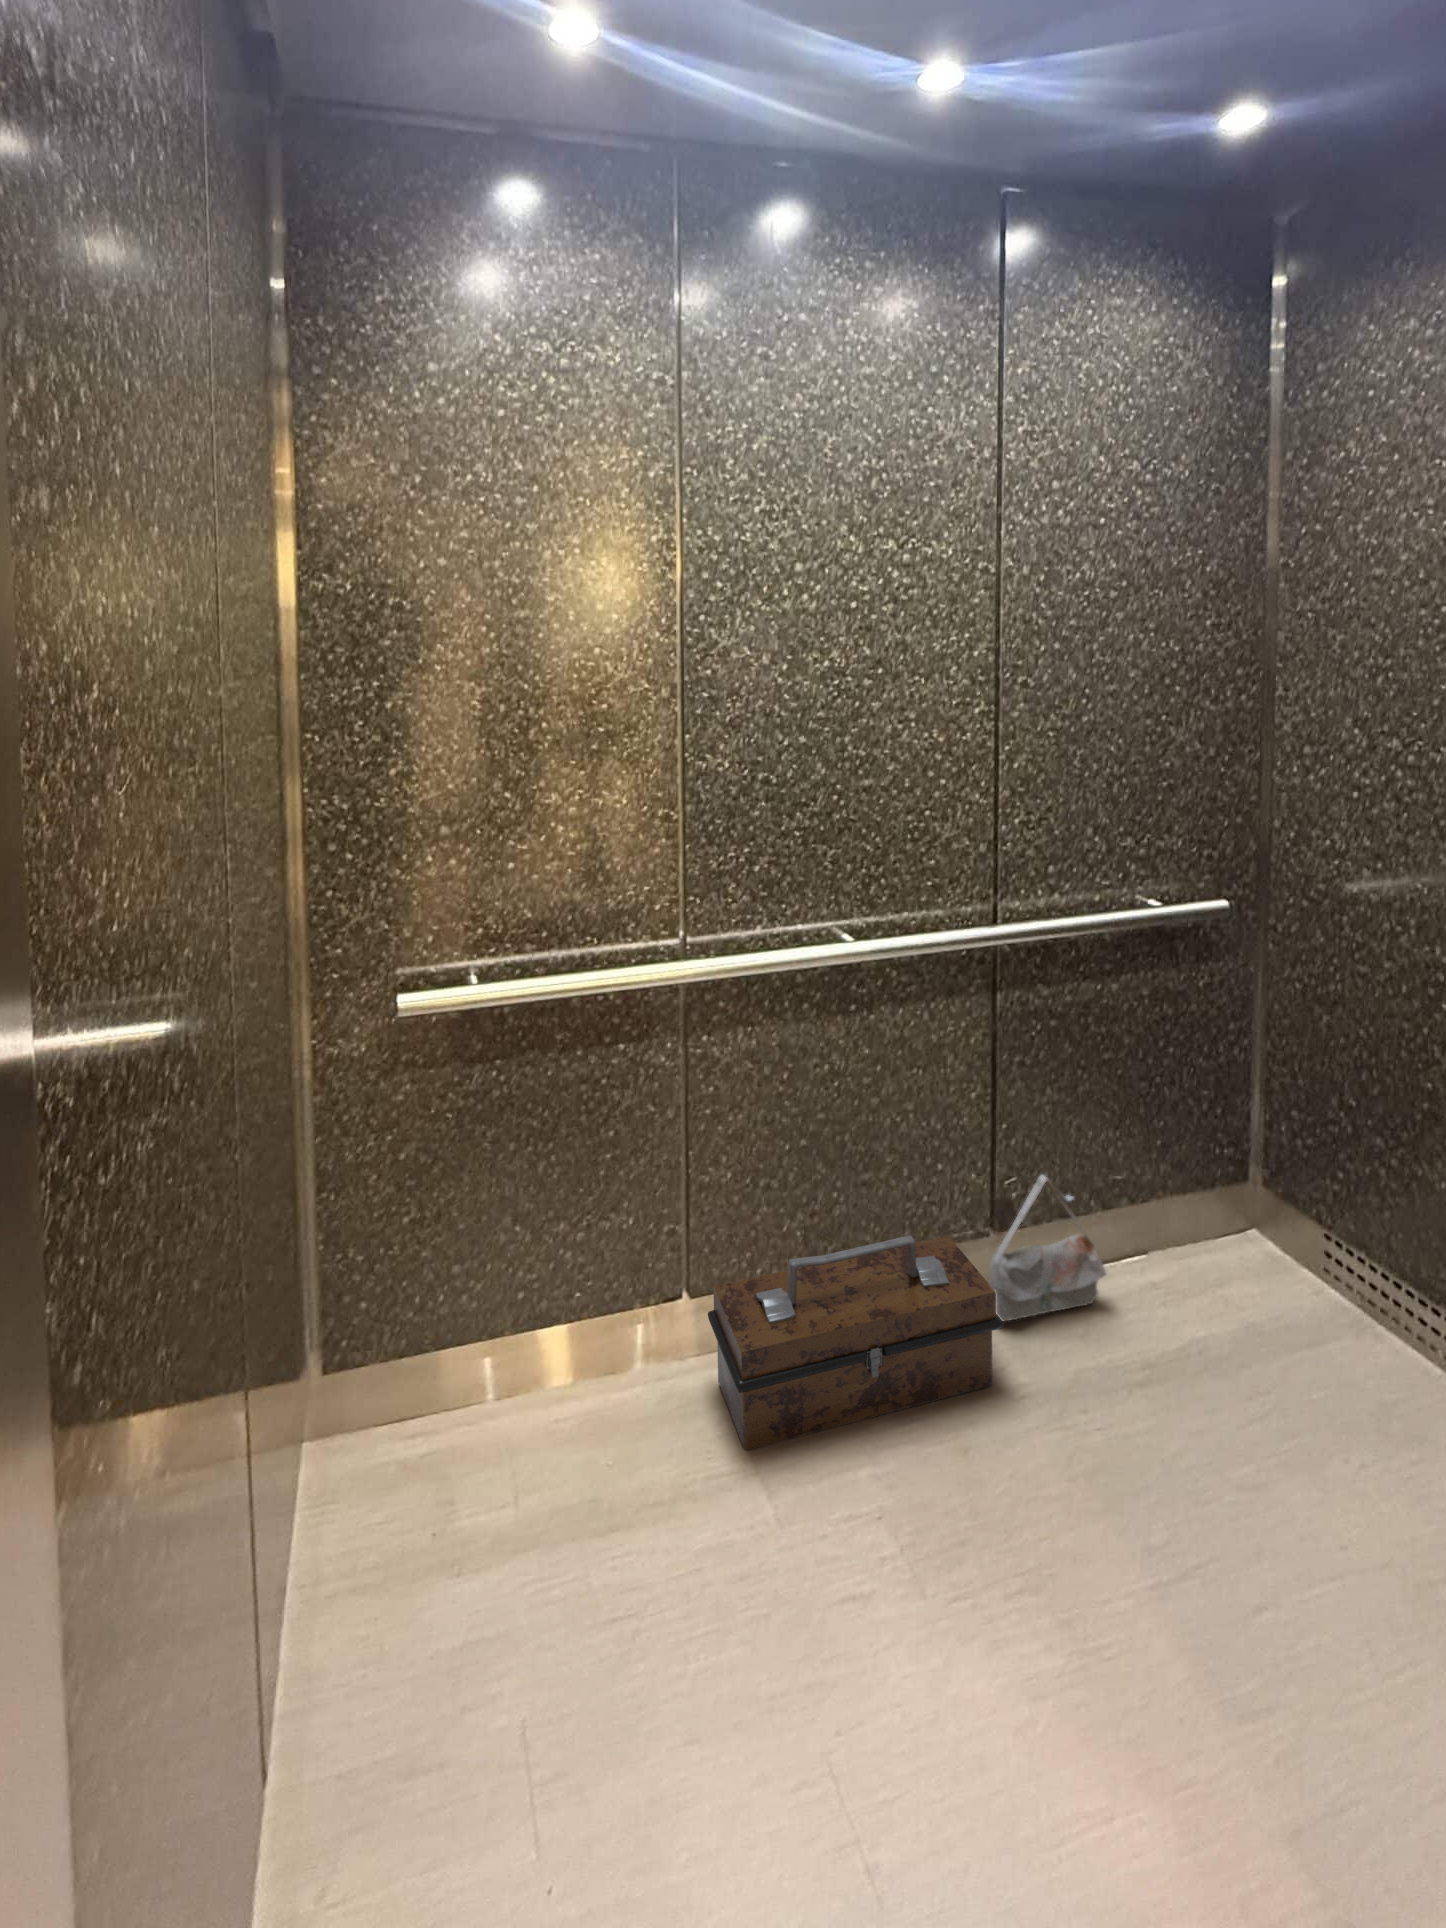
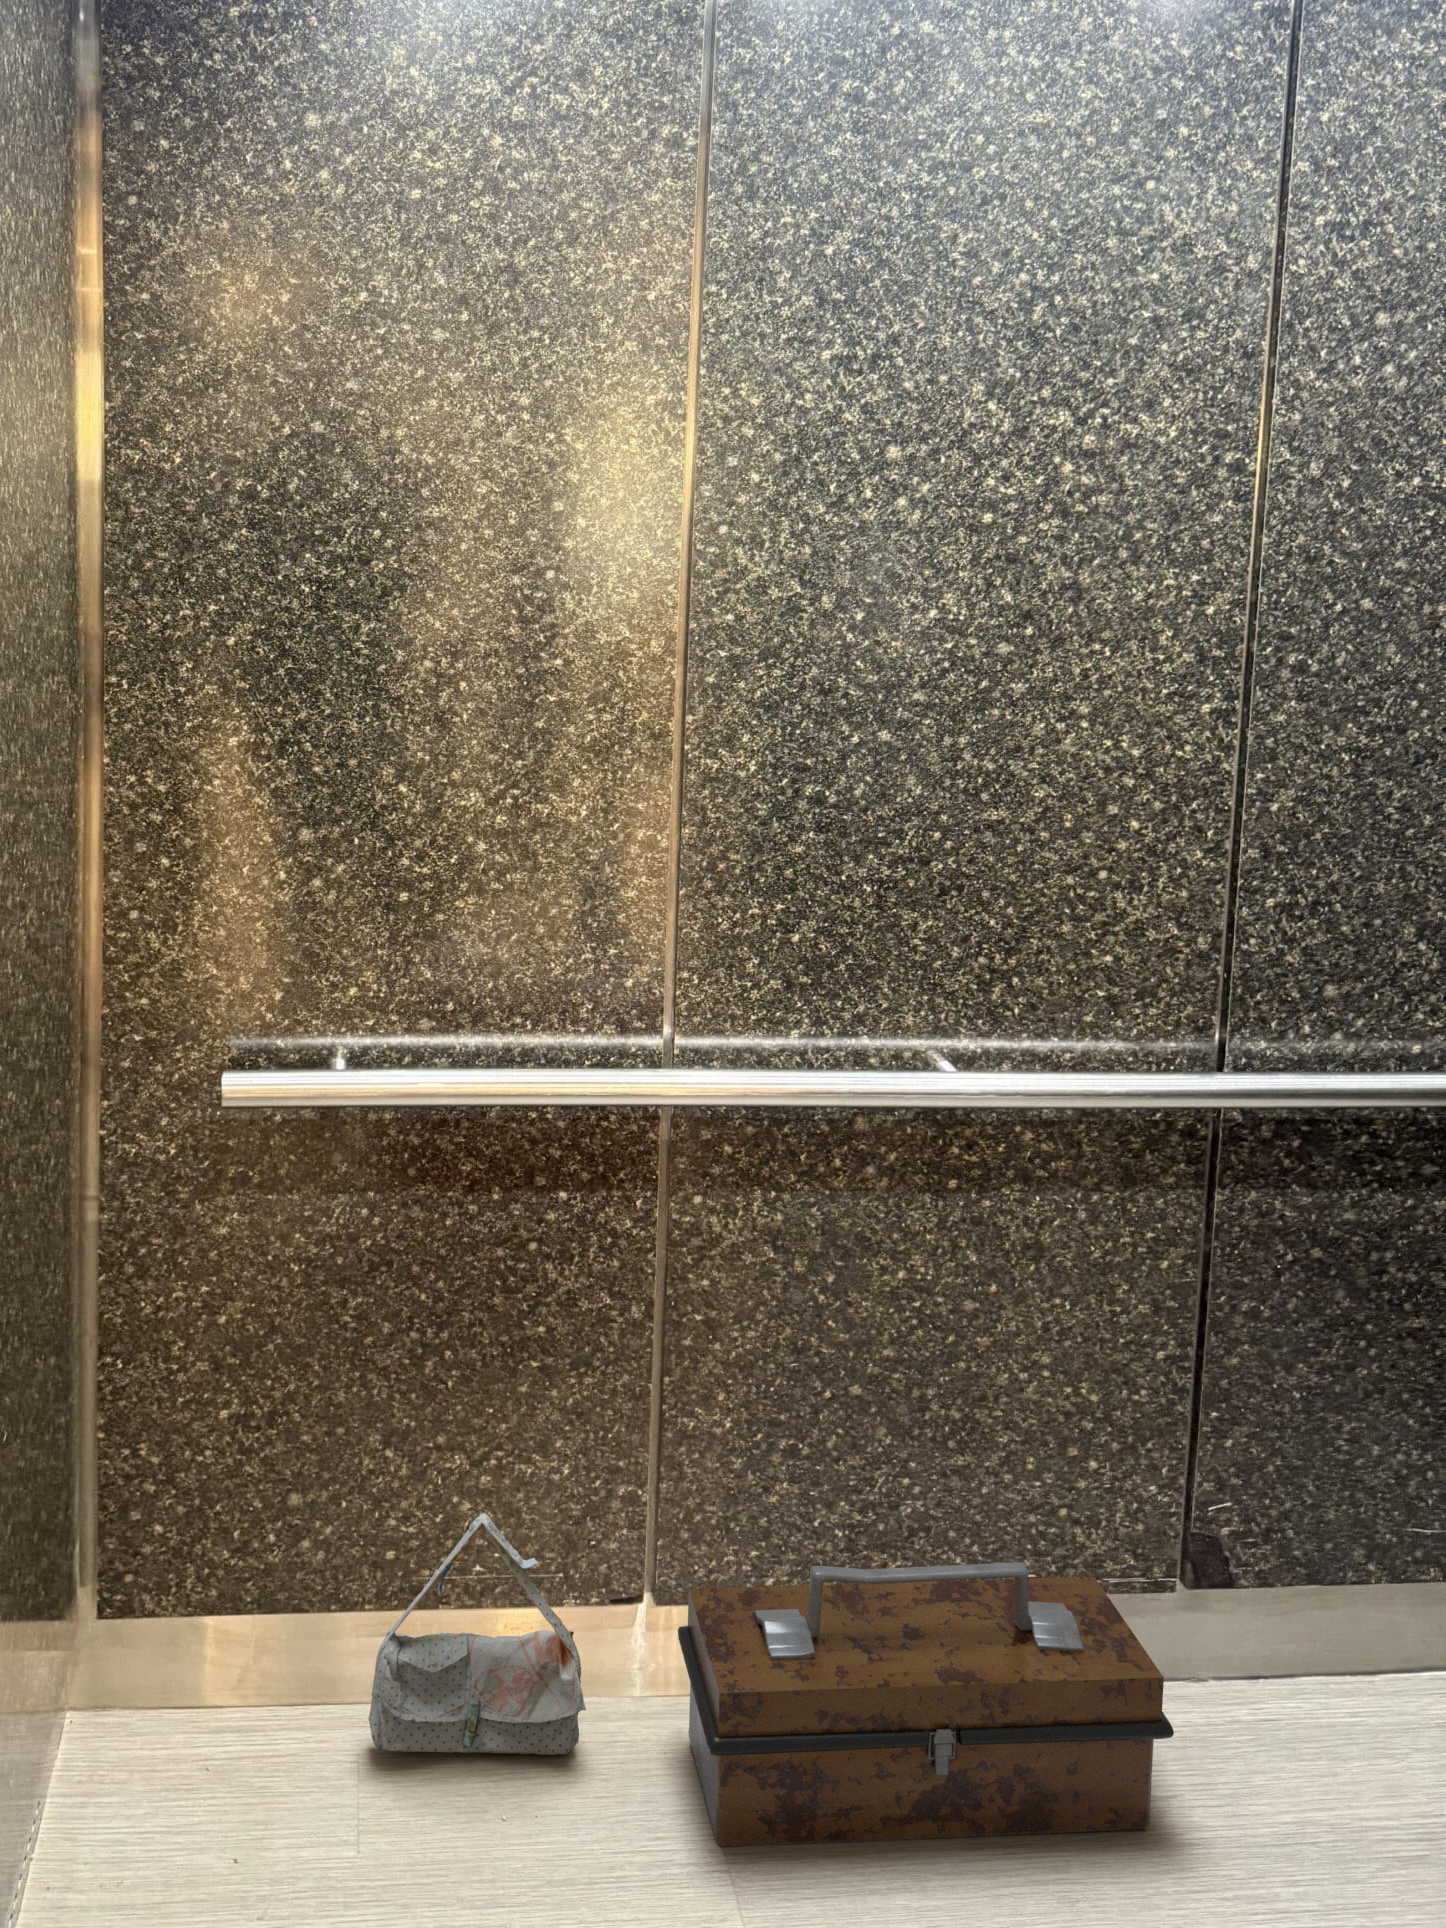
bag: present [990,1175,1106,1321] -> present [369,1513,586,1755]

